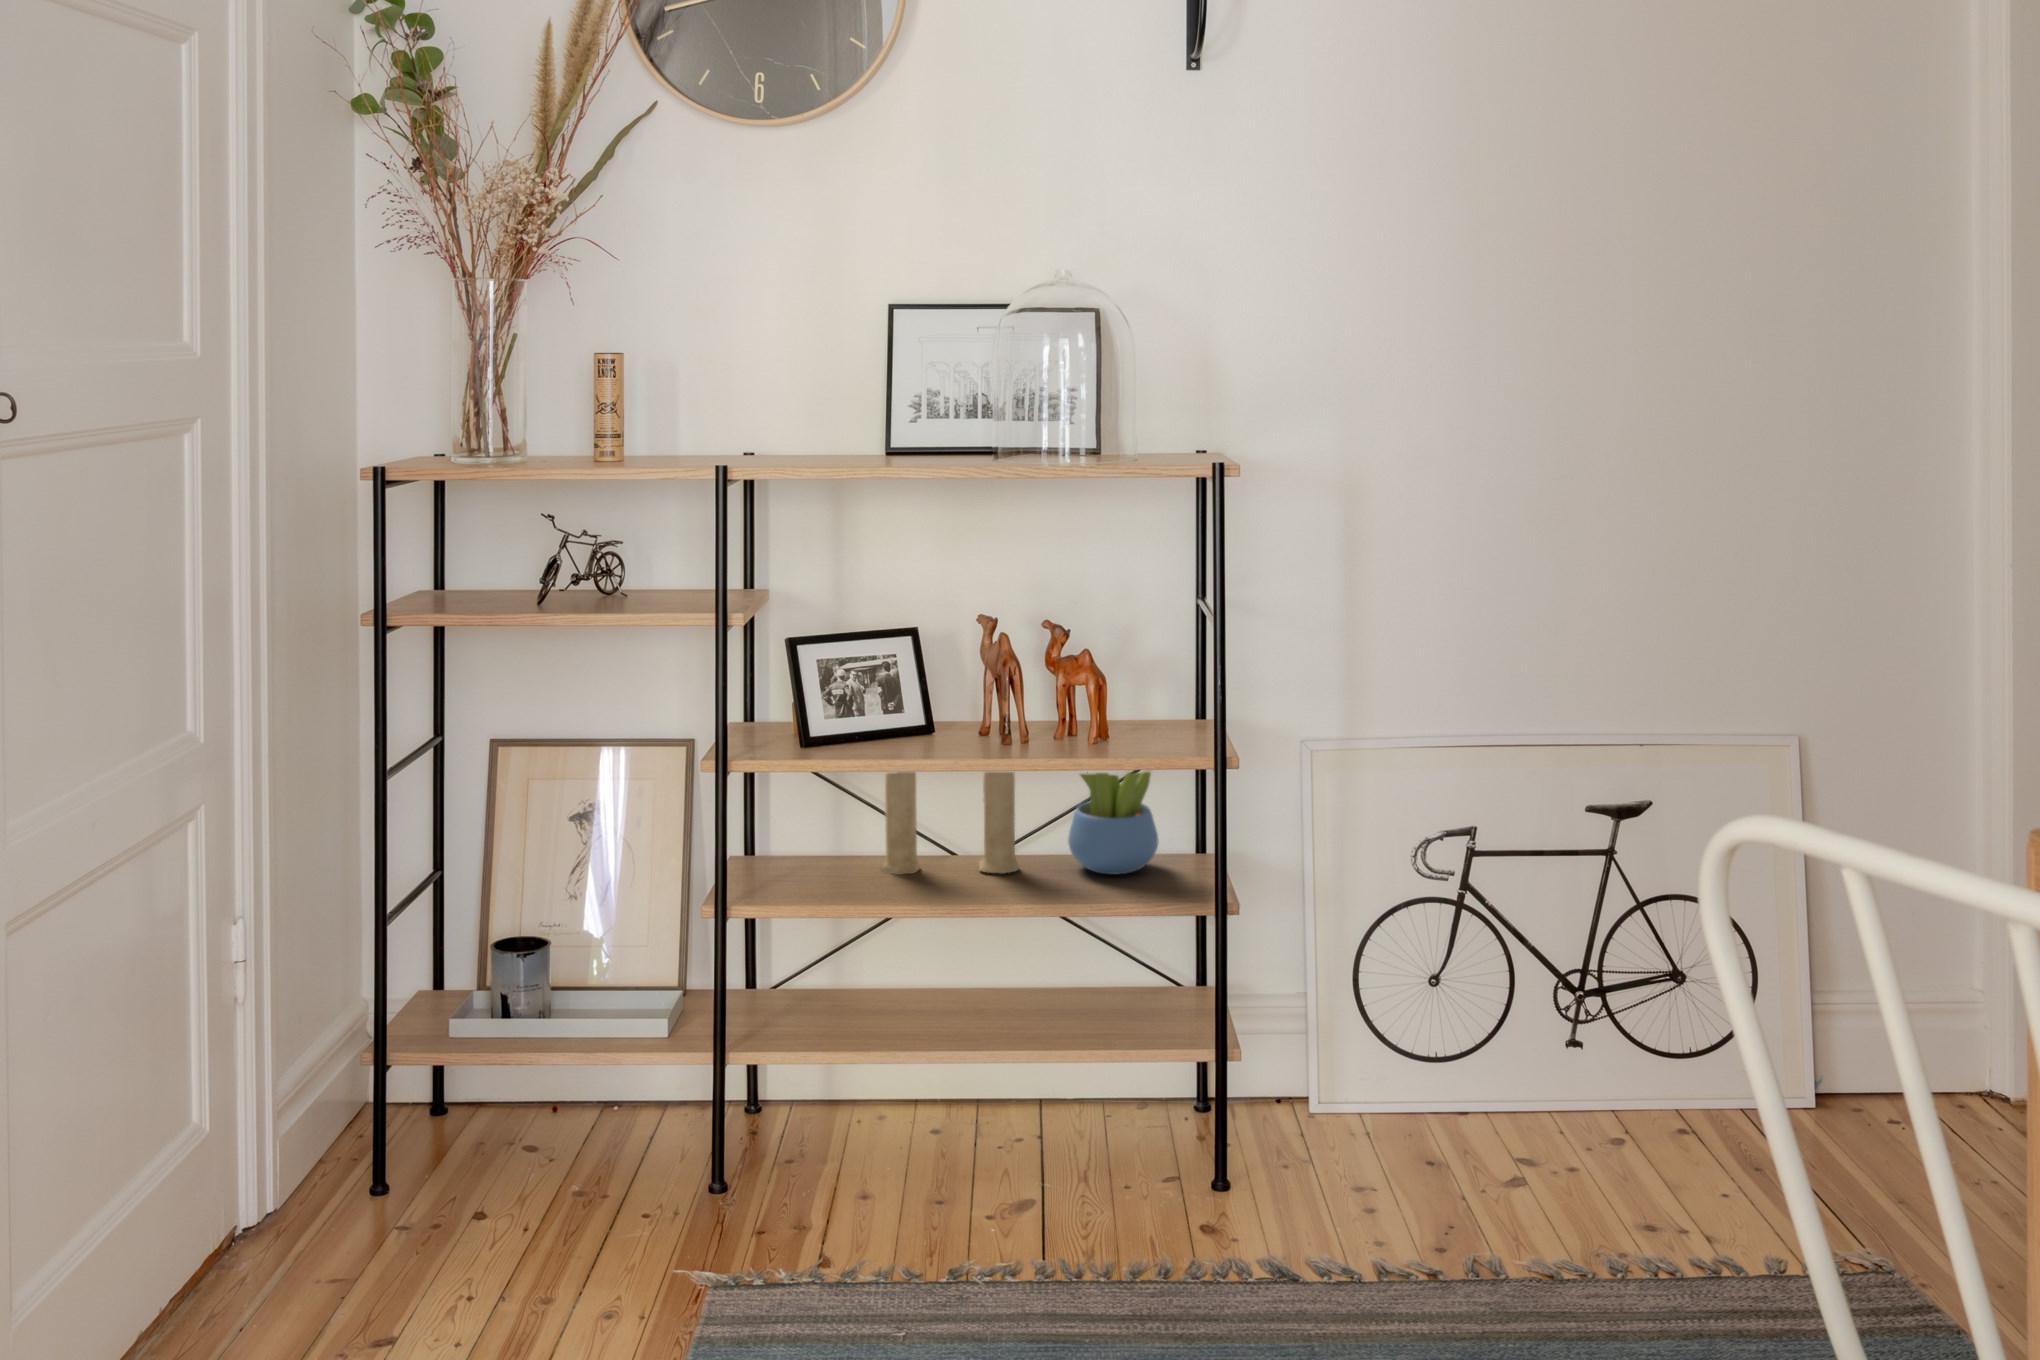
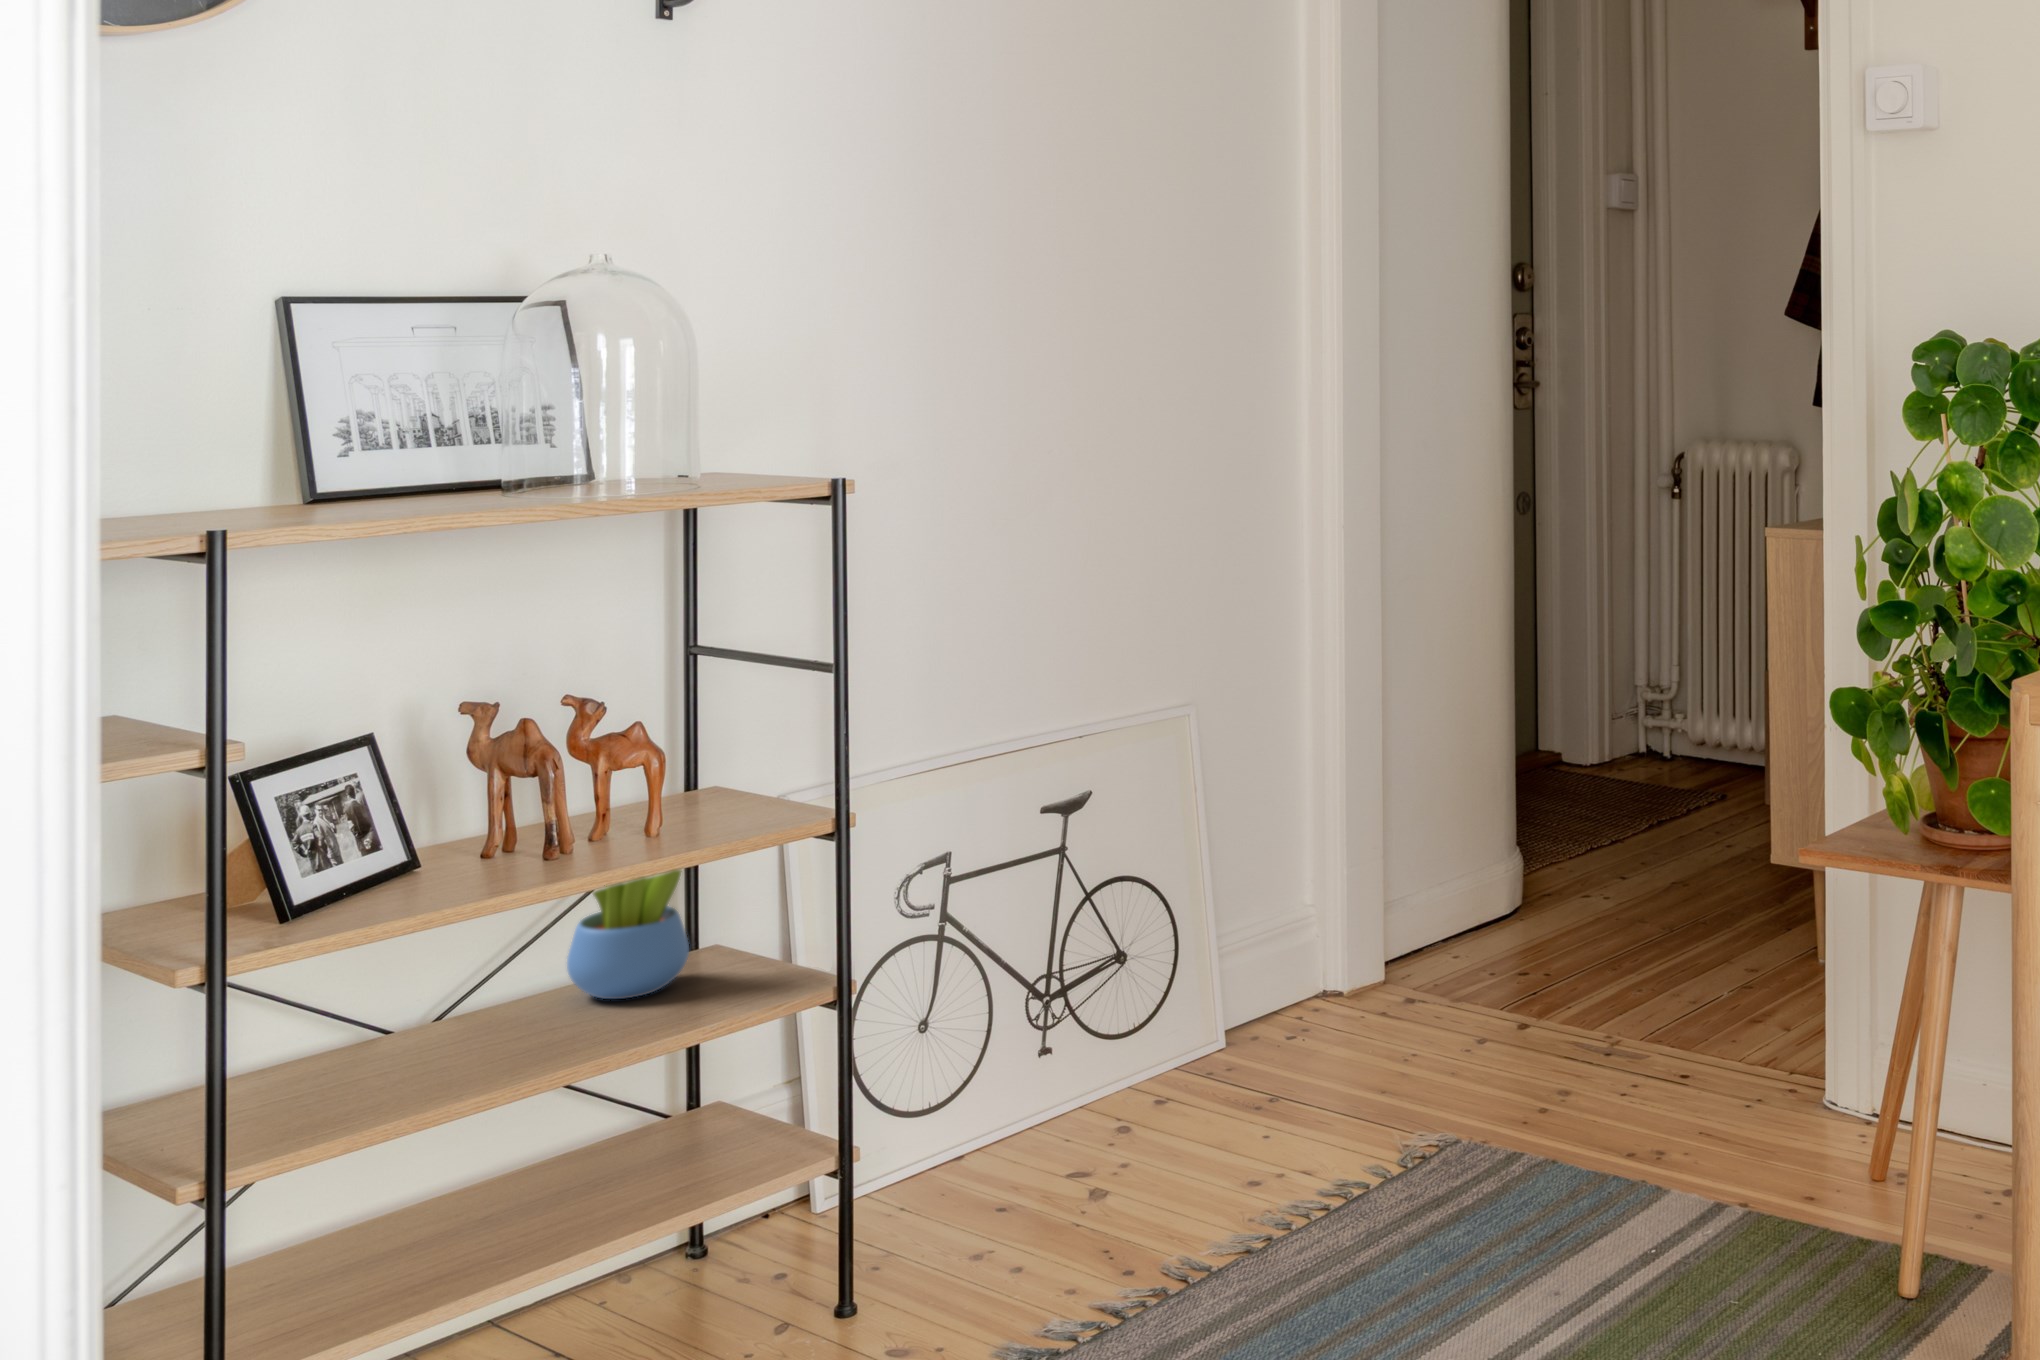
candle: present [880,772,1020,875] -> none [324,854,526,1079]

